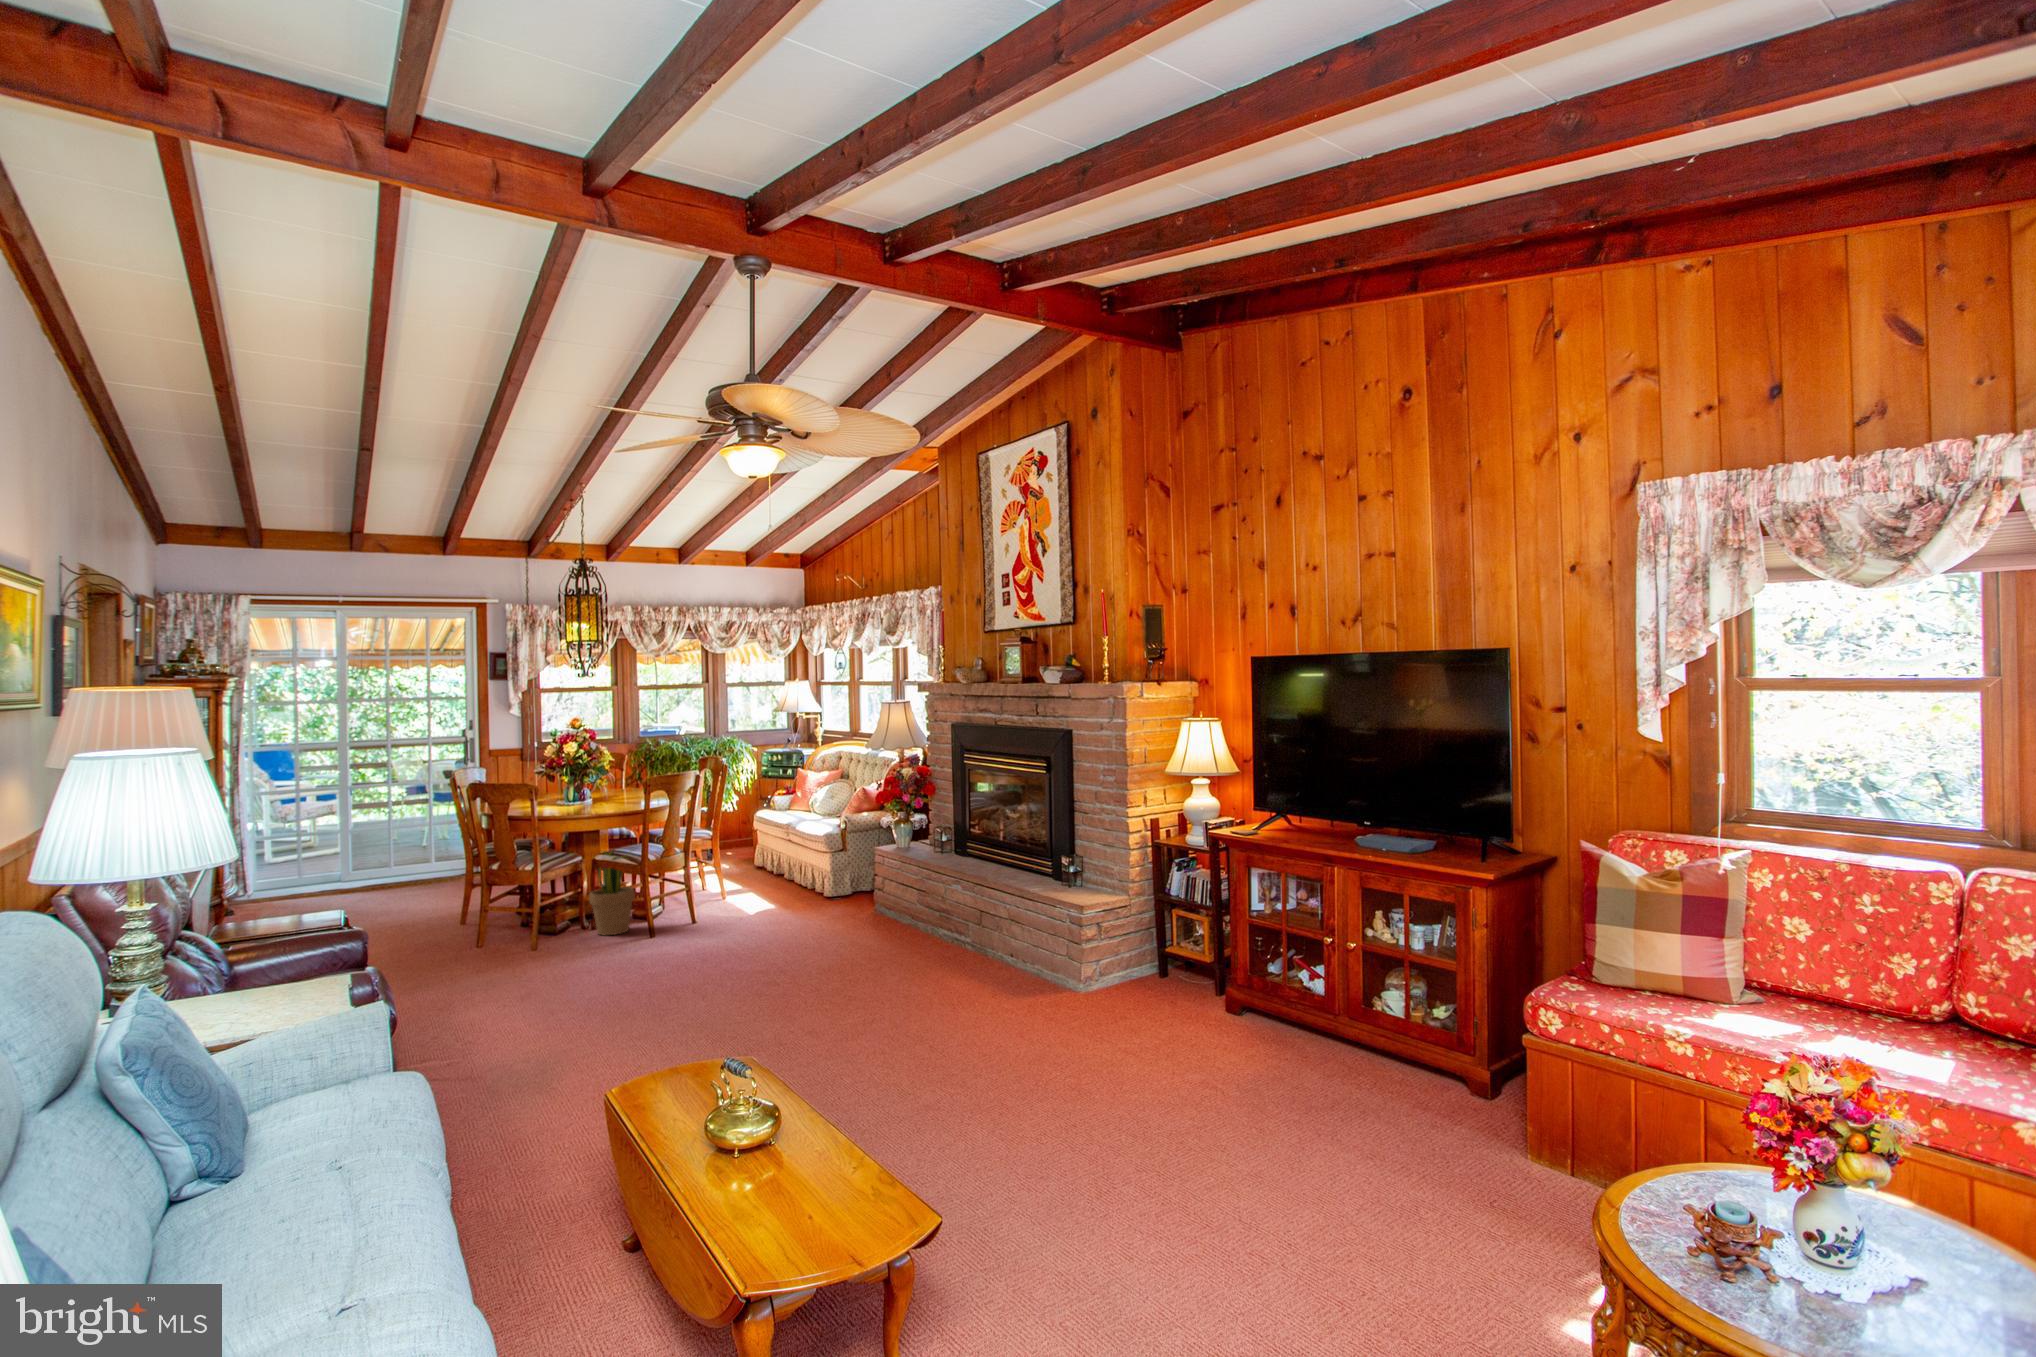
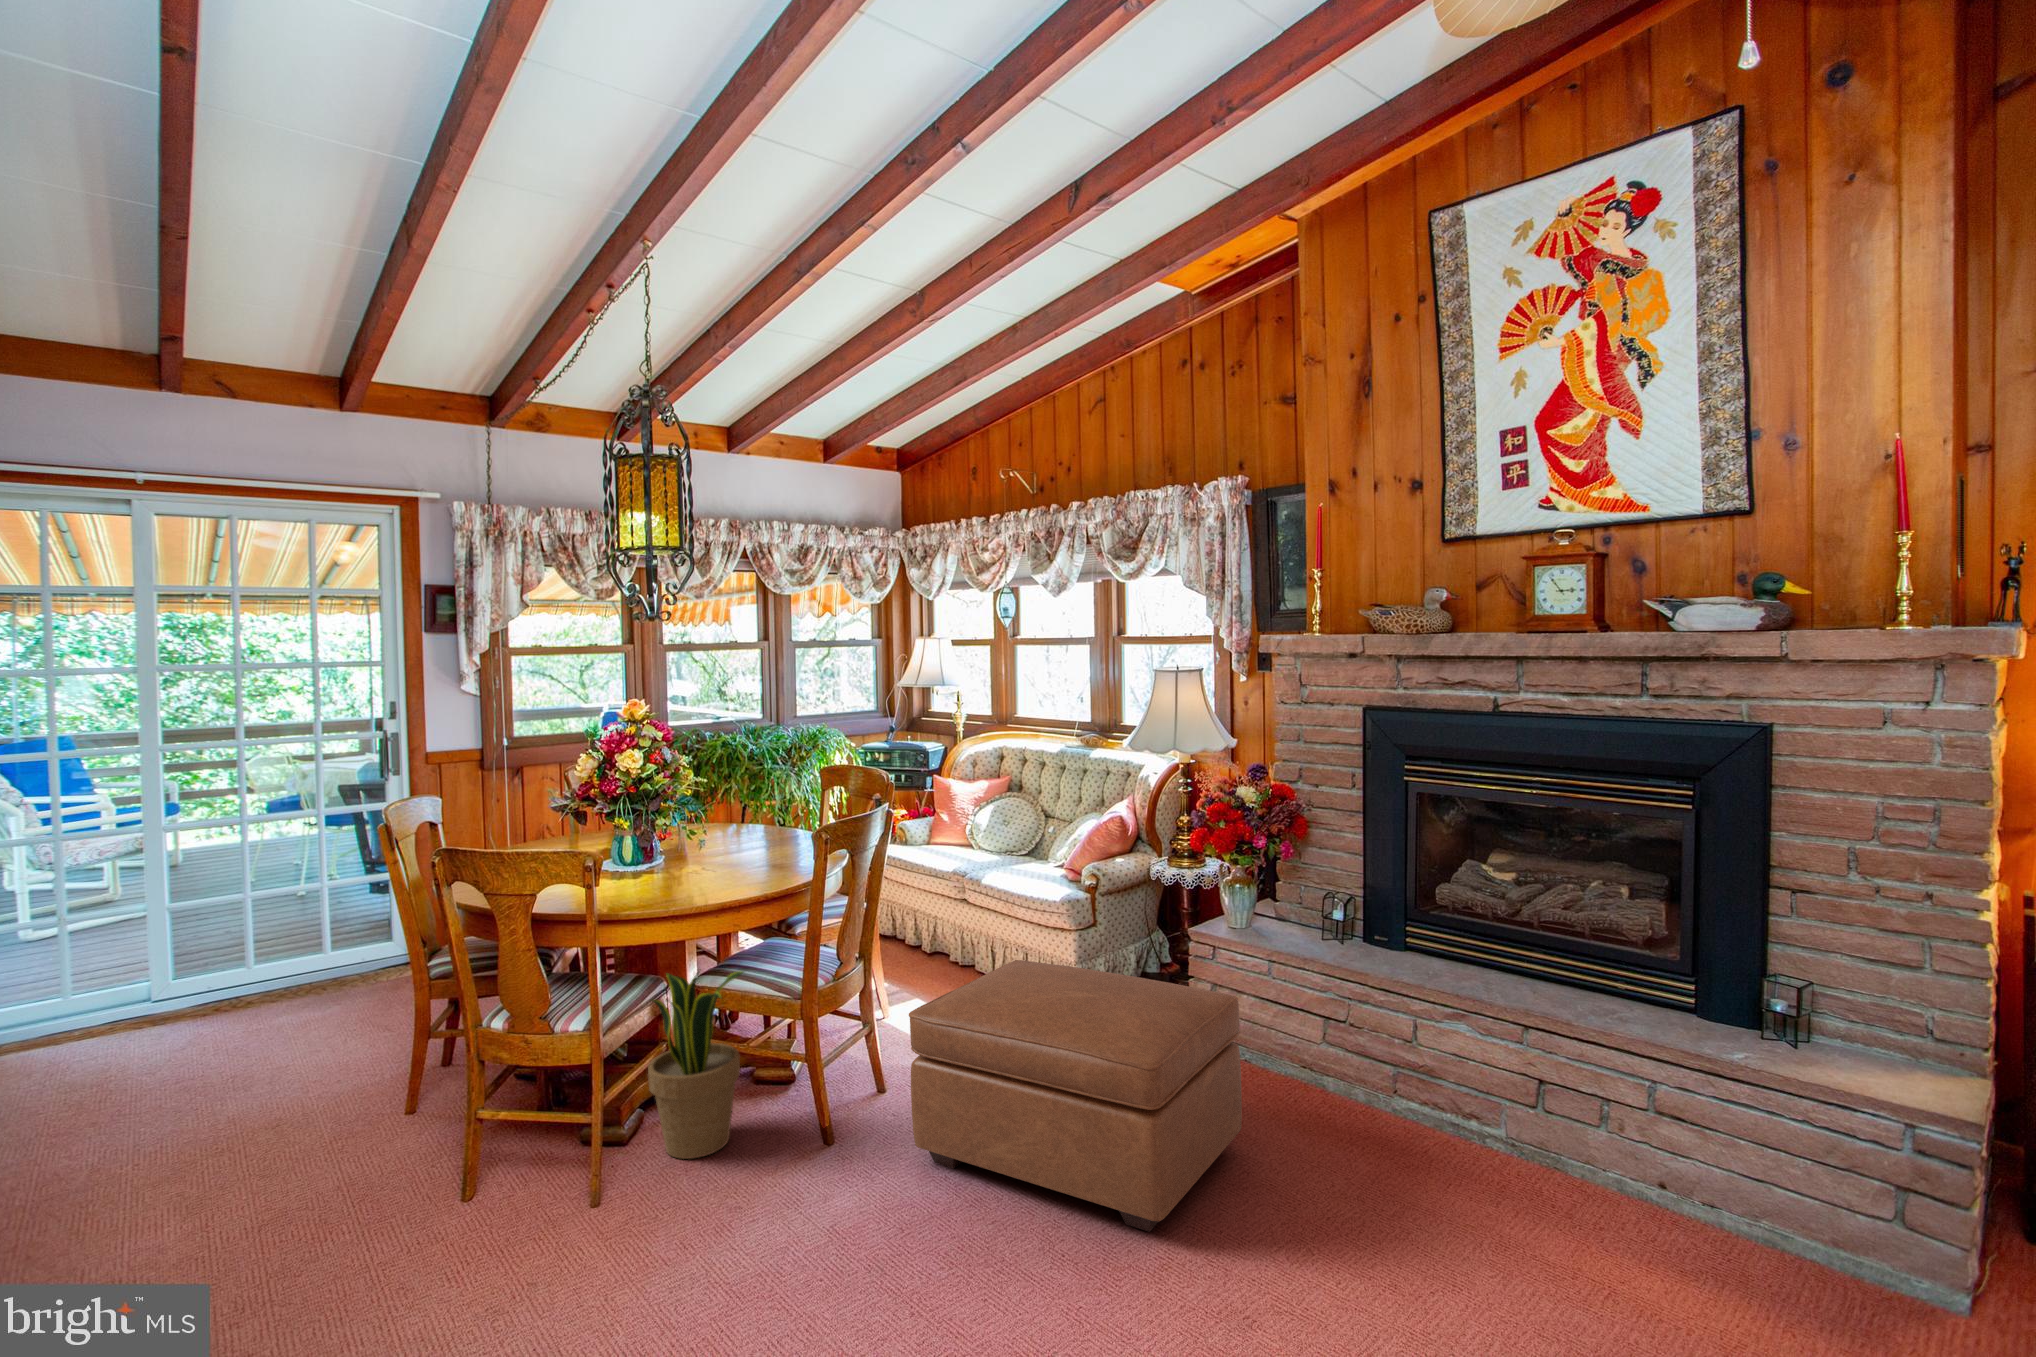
ottoman: none [707,851,865,951] -> present [909,960,1242,1232]

